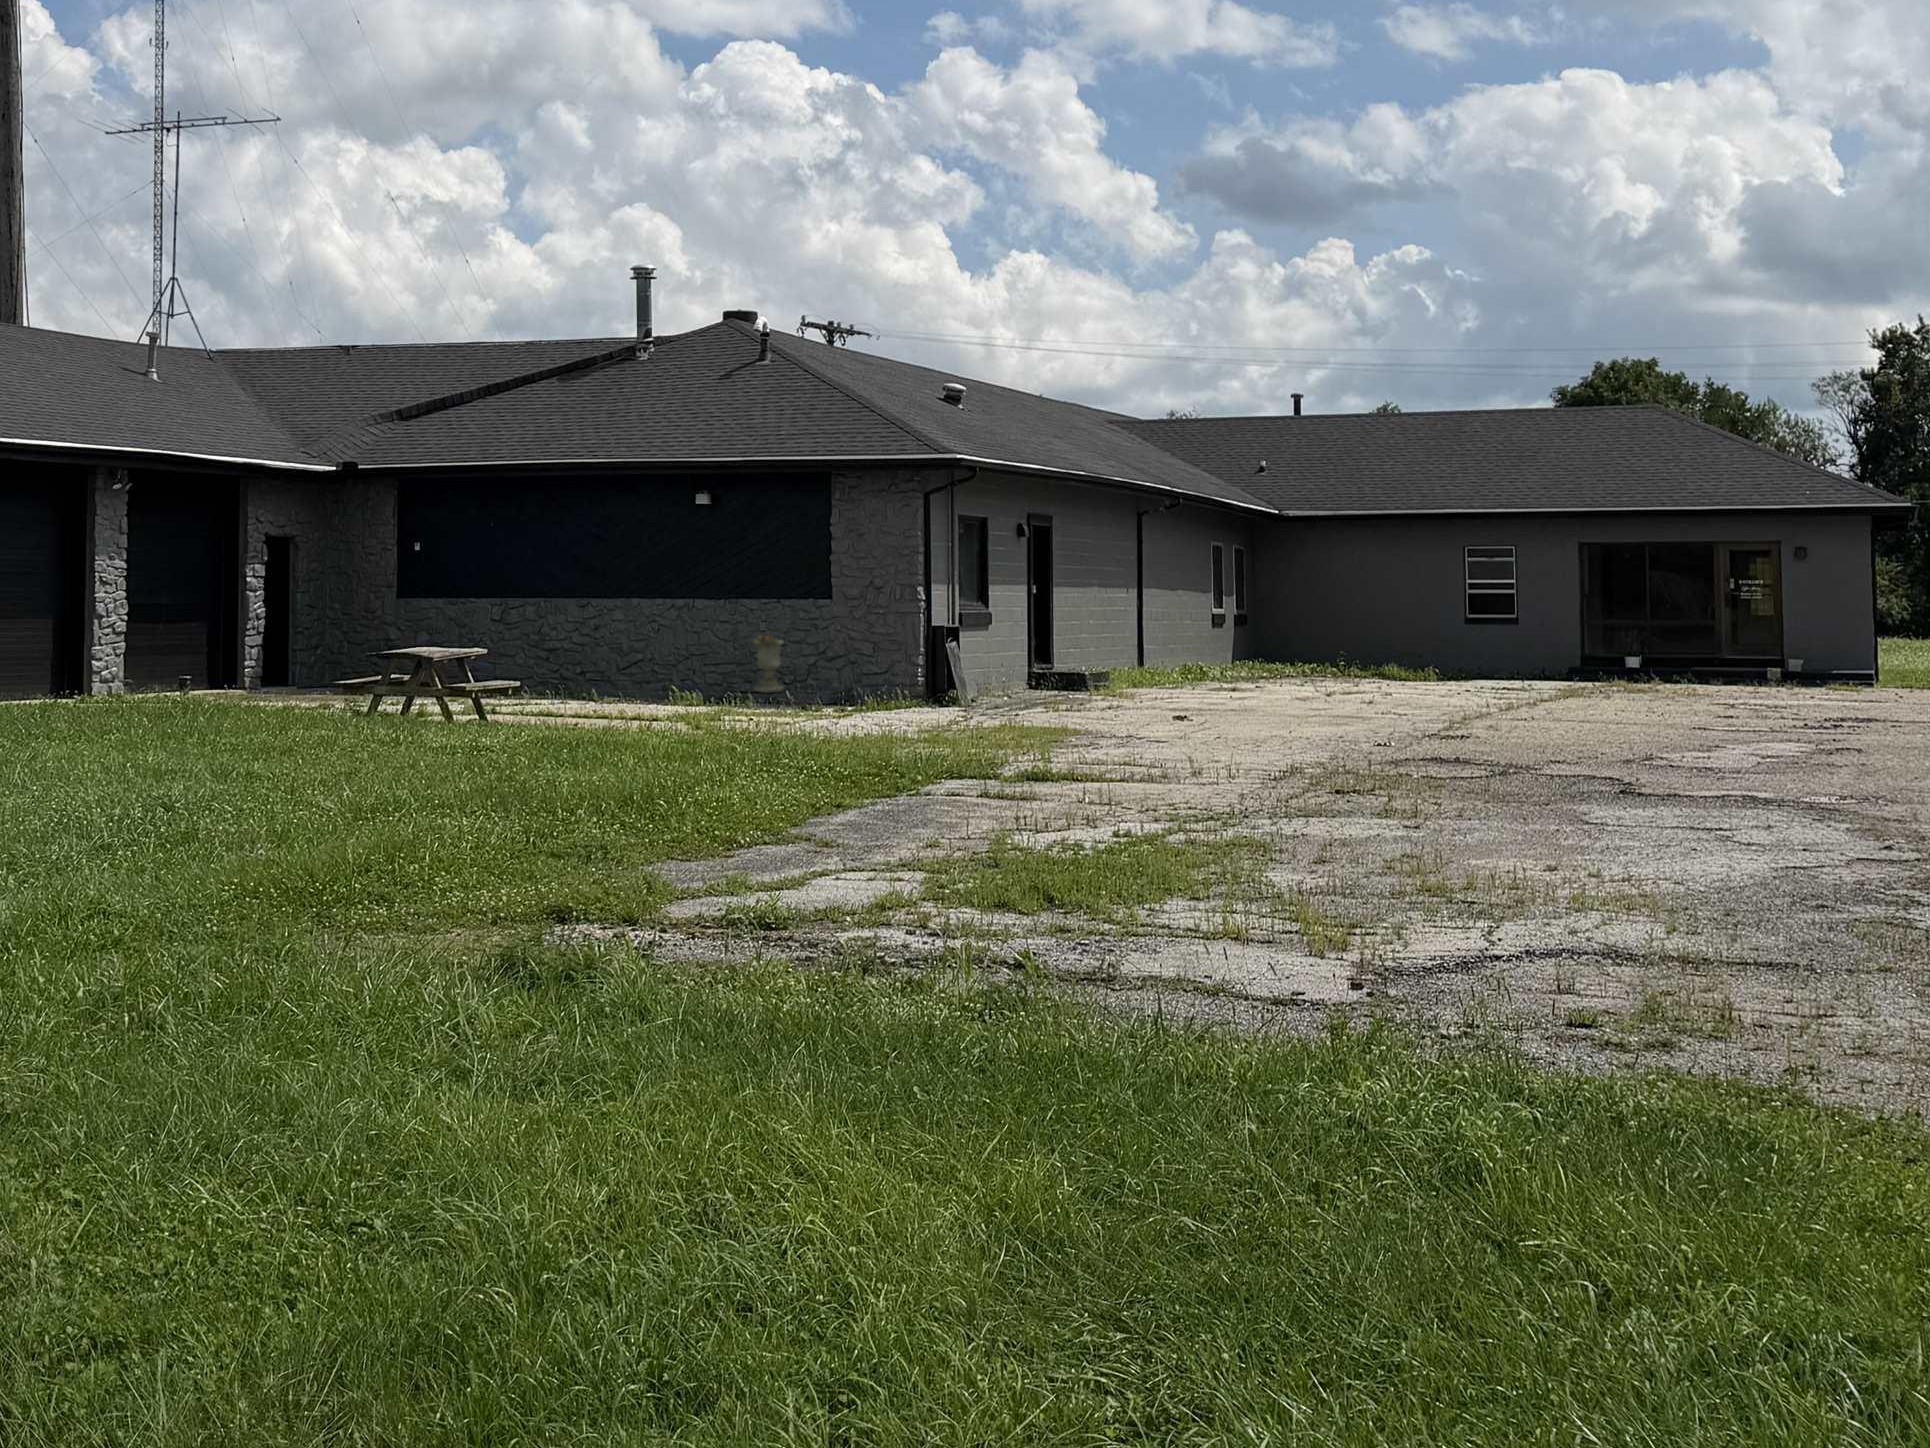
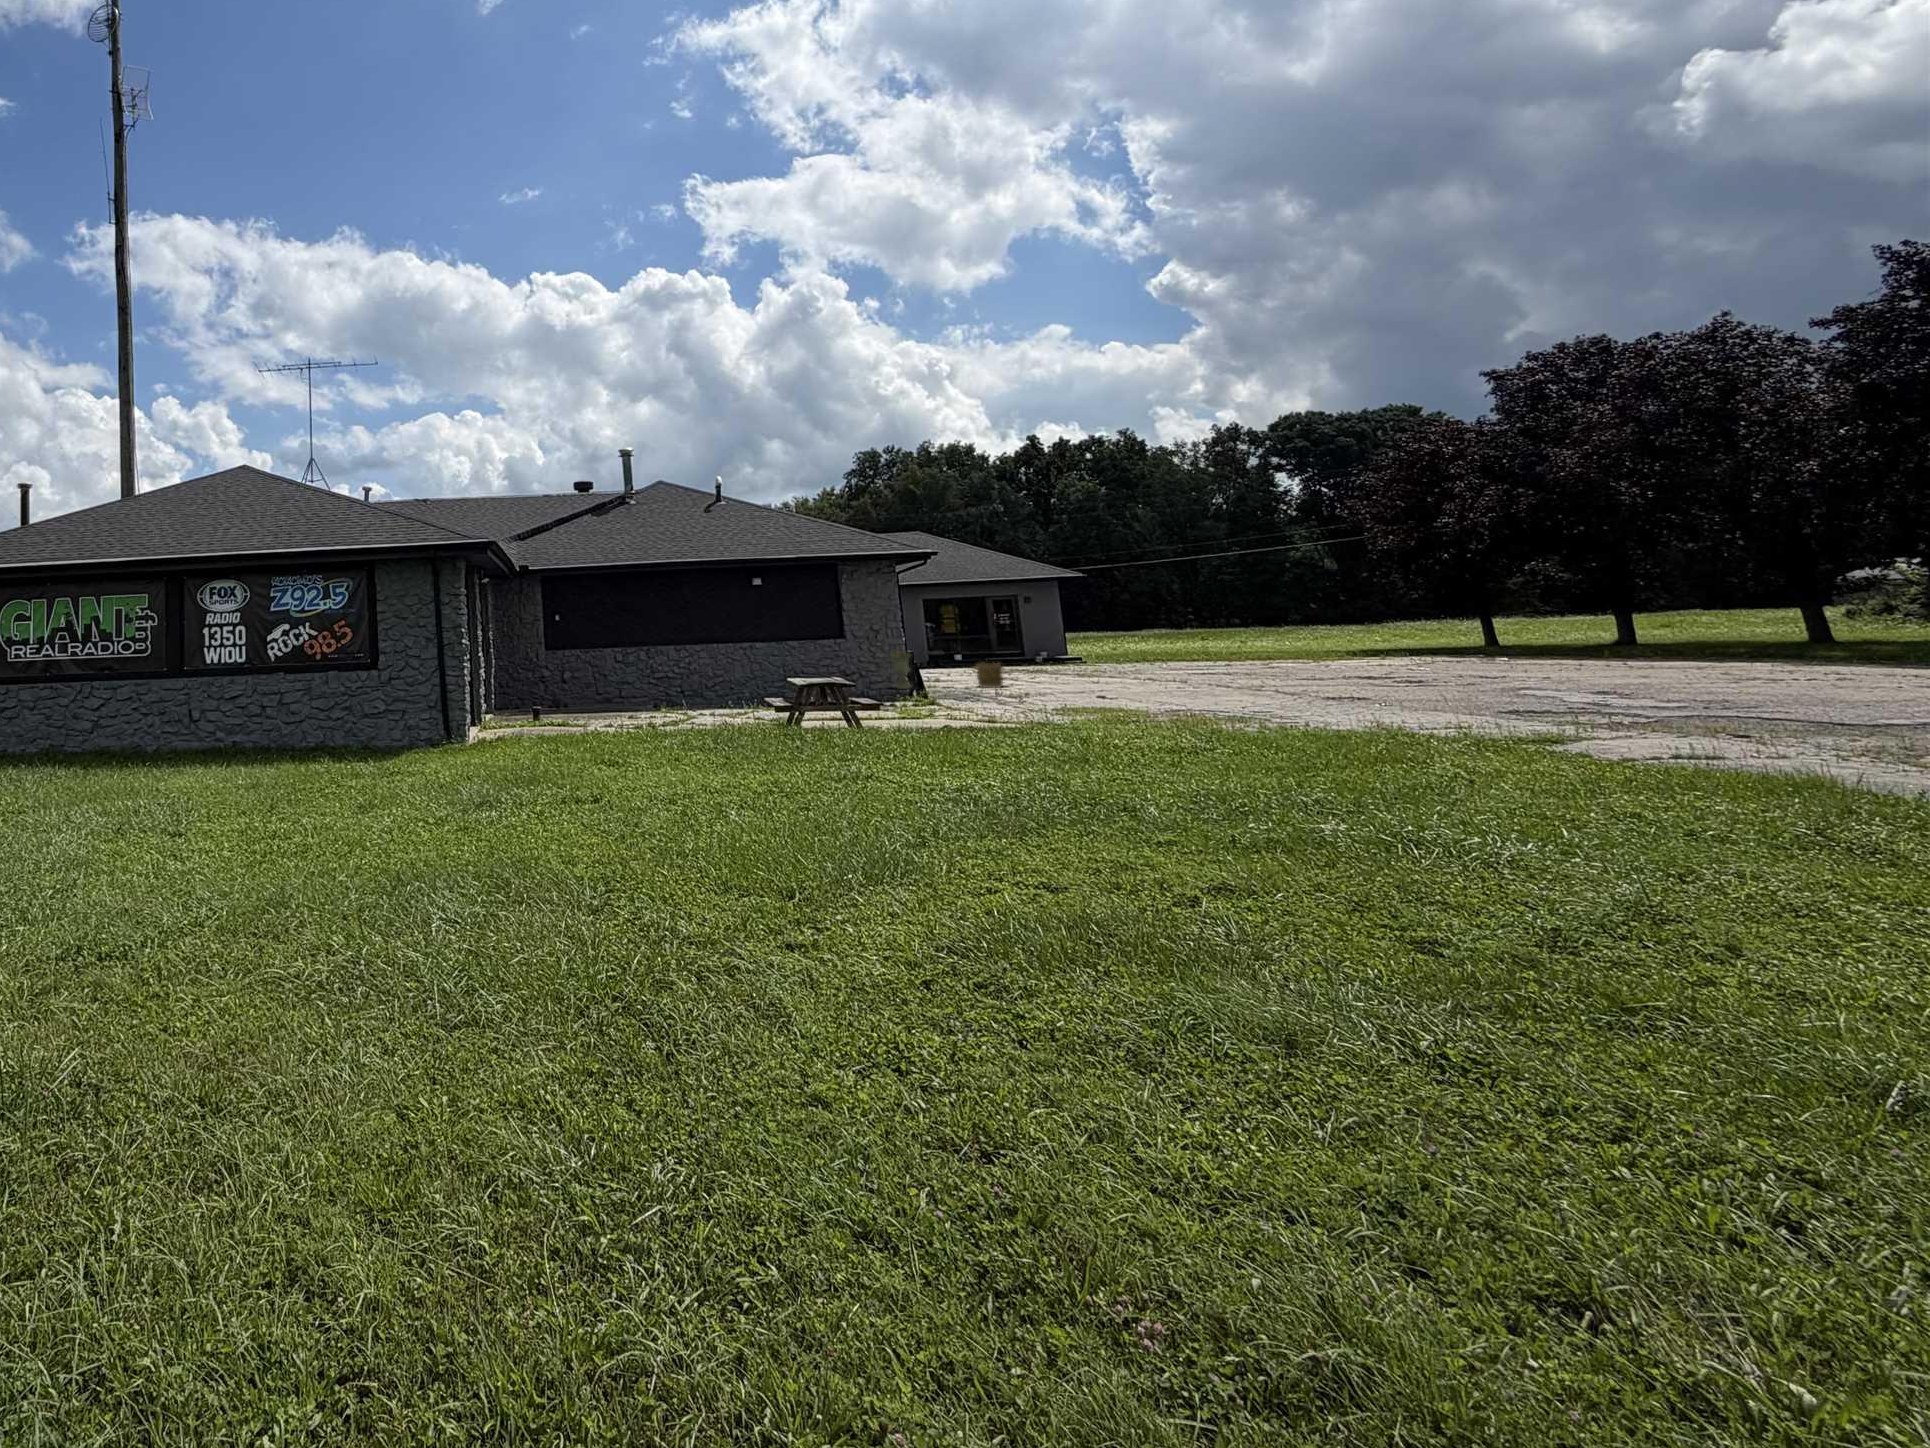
bucket: none [870,657,913,698] -> present [977,663,1004,688]

